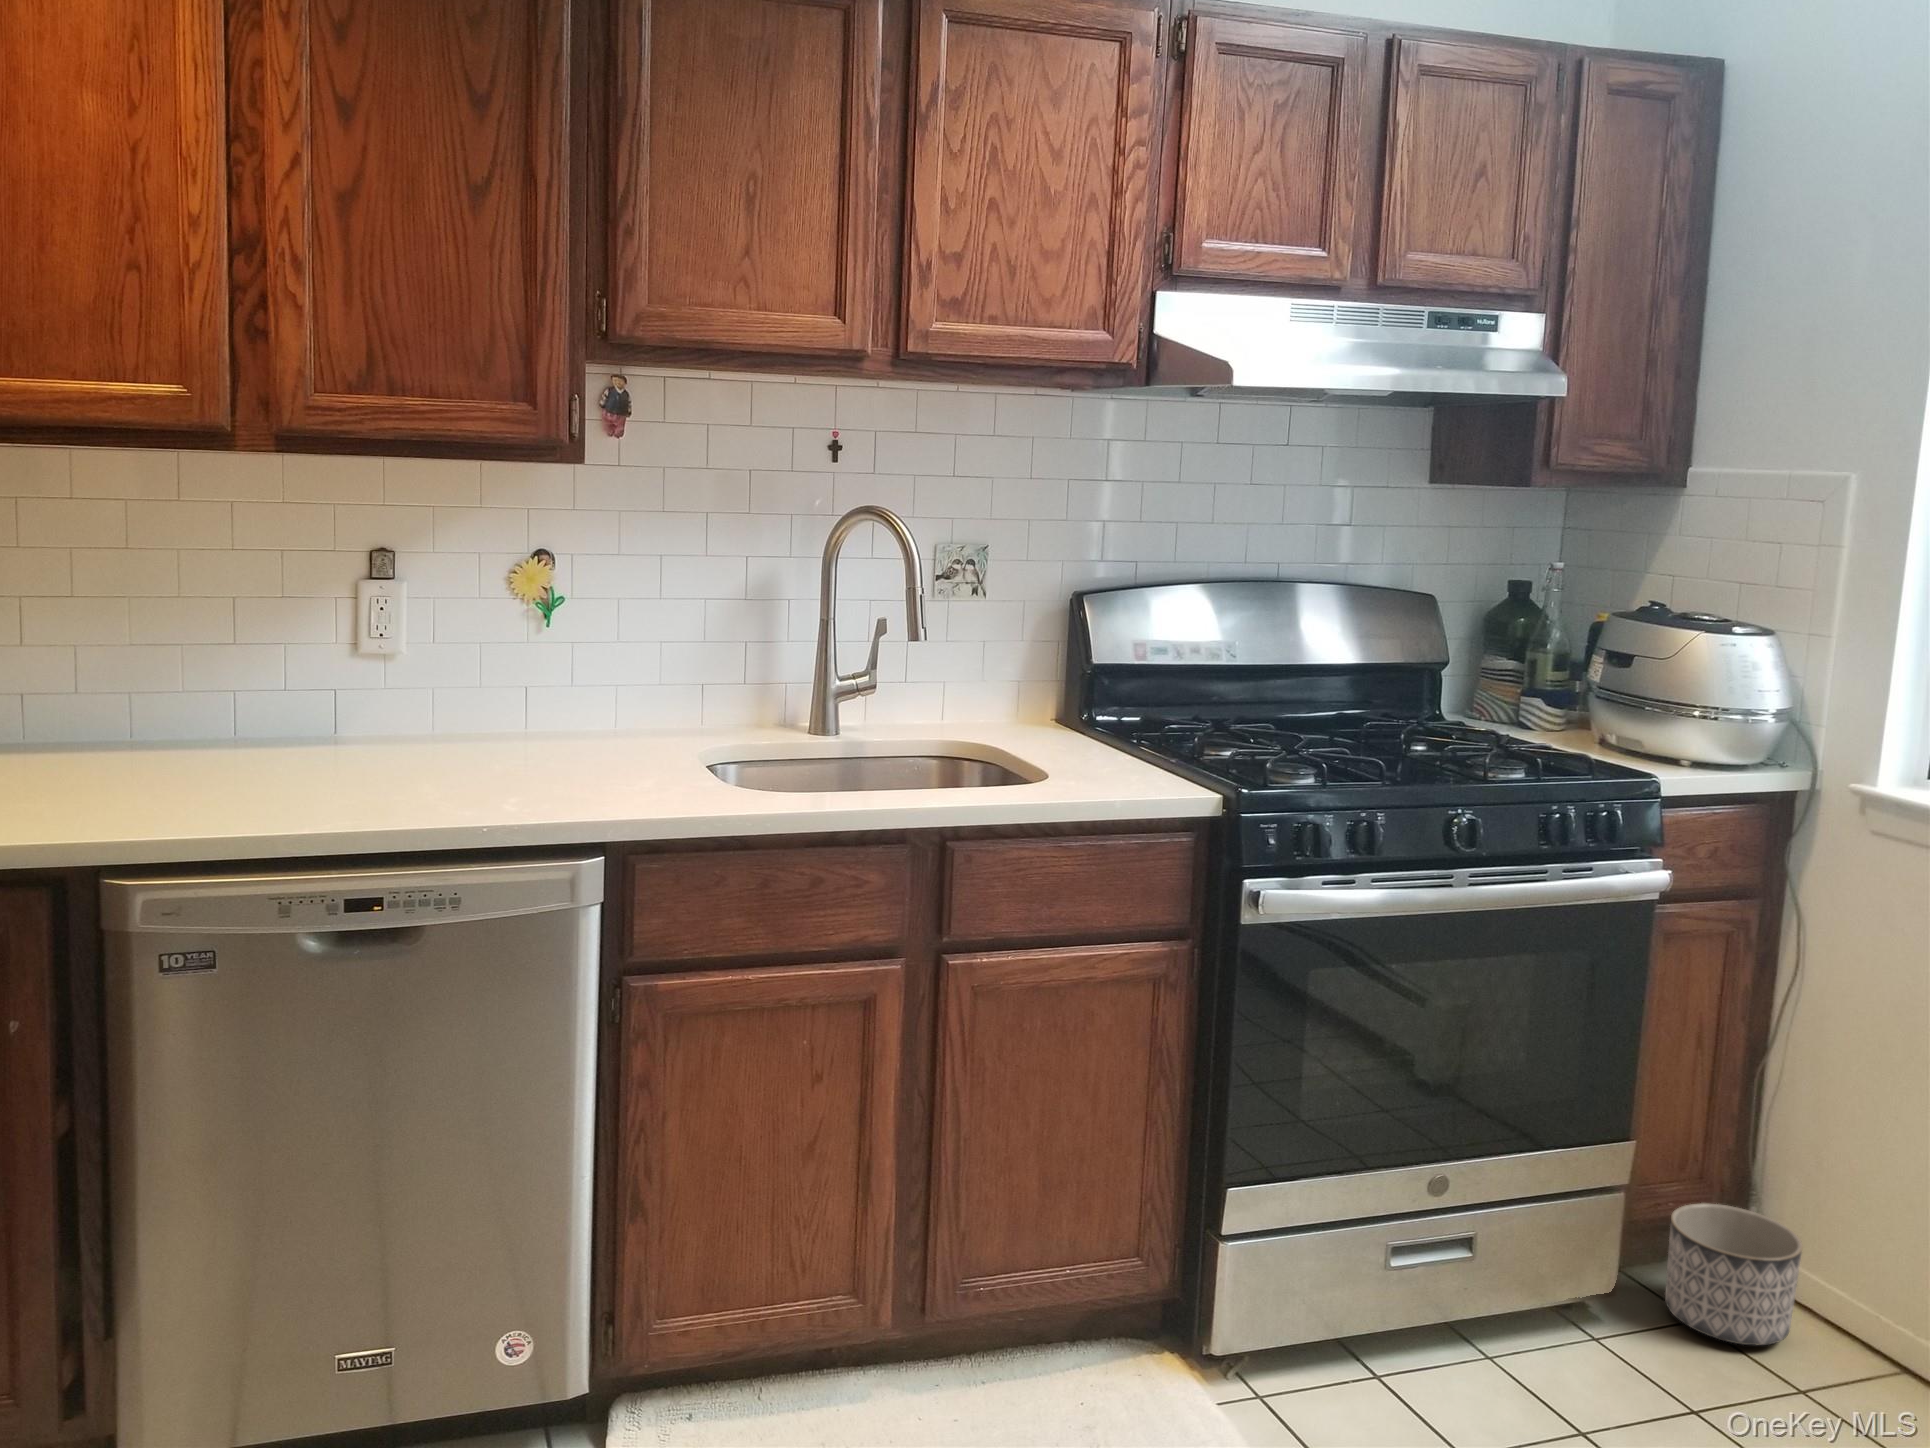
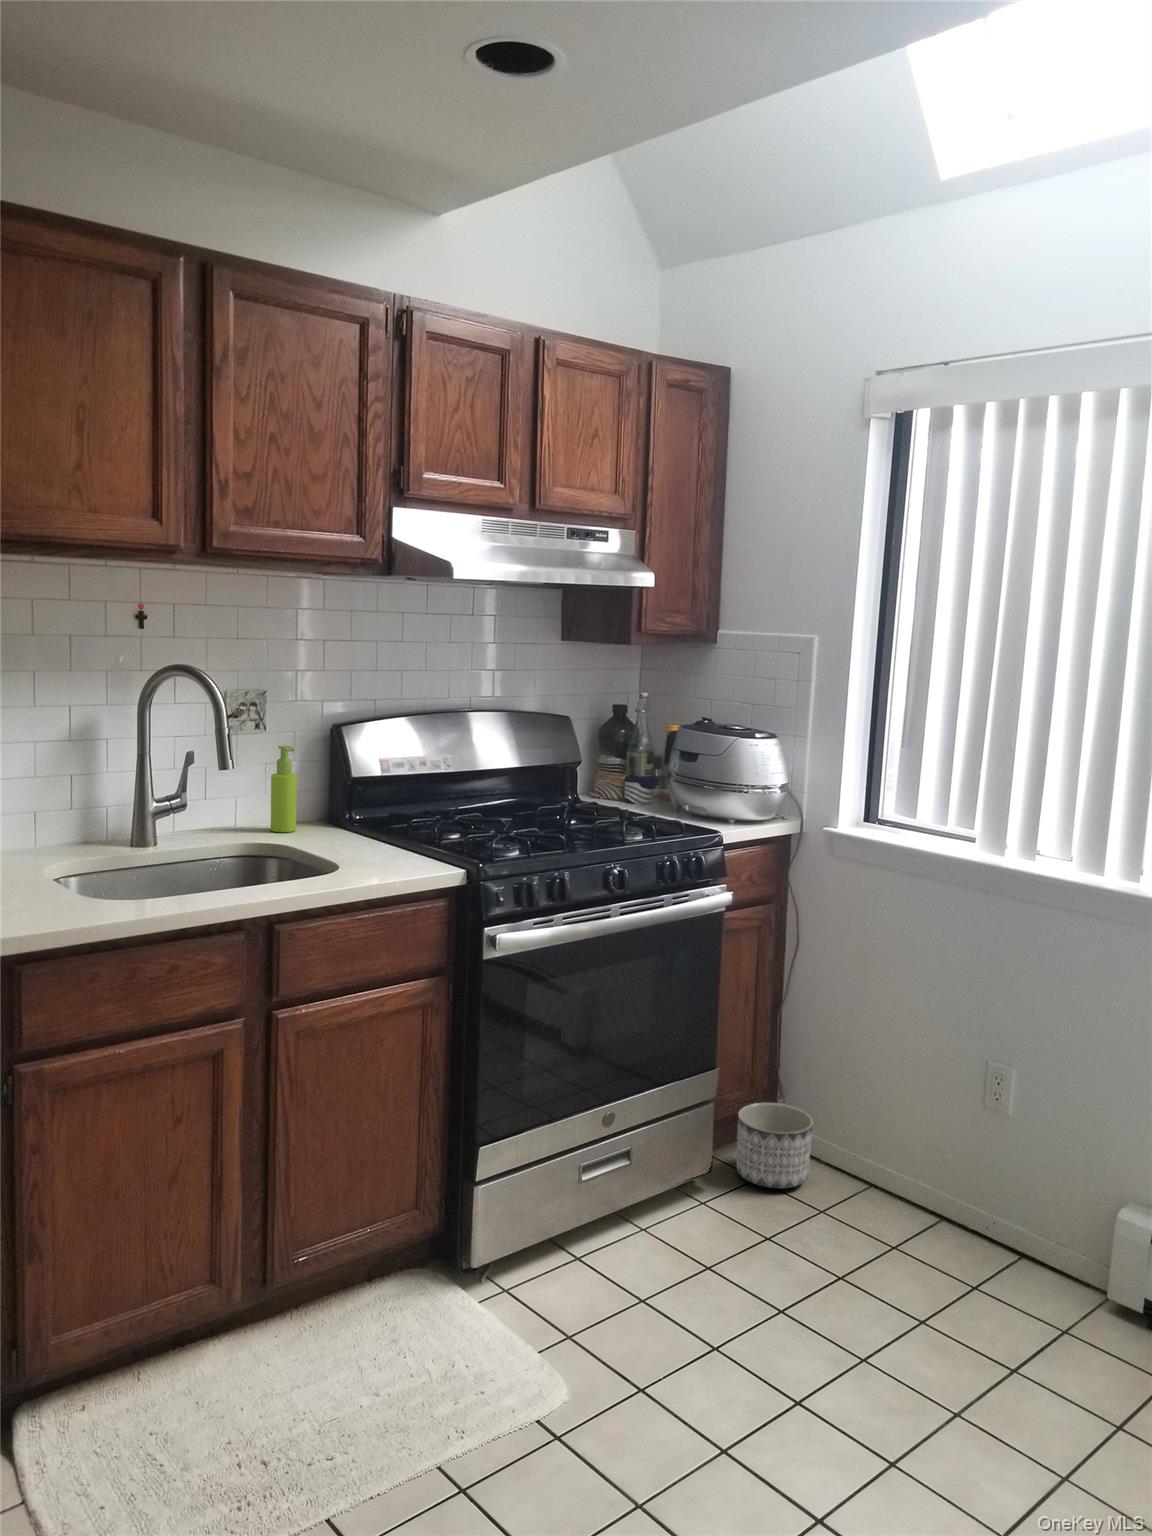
soap dispenser: none [990,618,1026,733] -> present [271,746,297,832]

